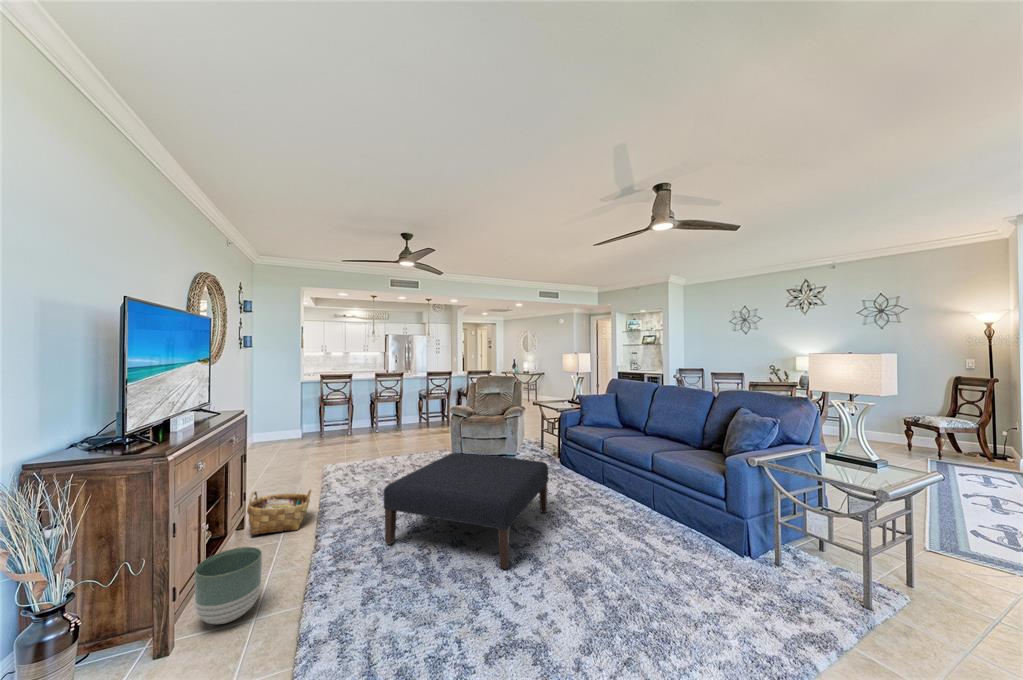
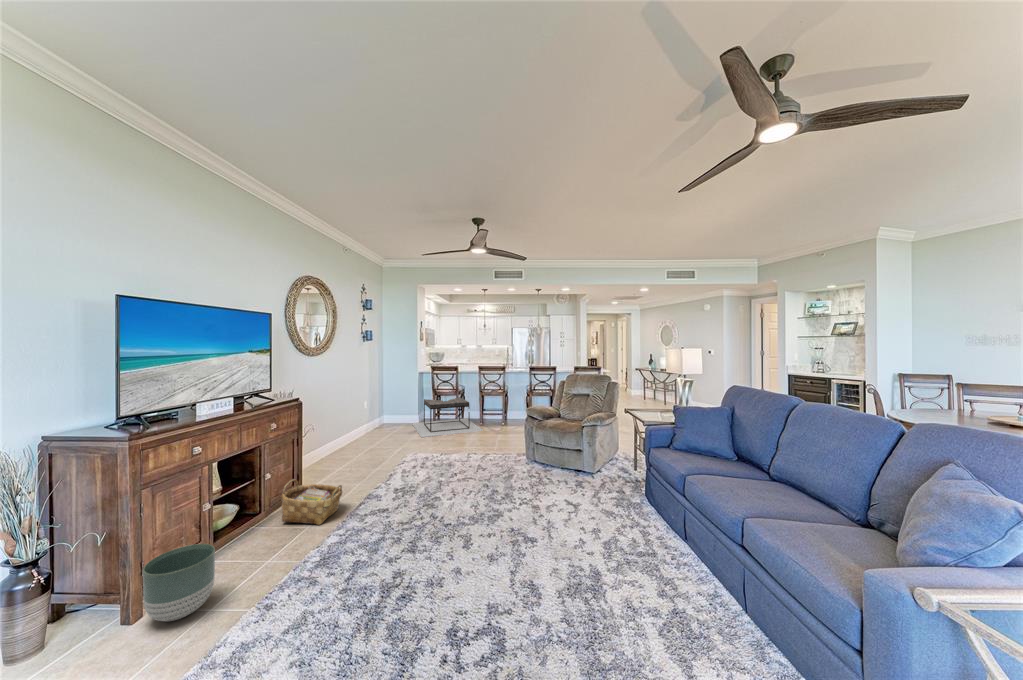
coffee table: none [298,403,385,449] -> present [413,397,483,437]
ottoman: present [384,453,548,569] -> none [365,467,577,650]

